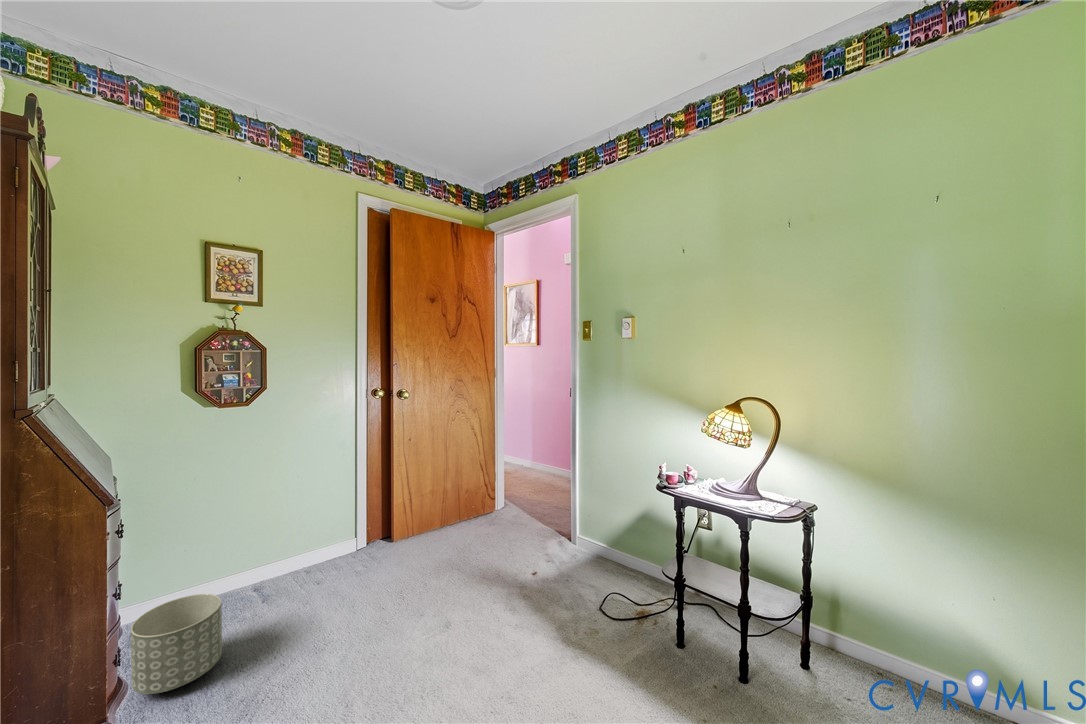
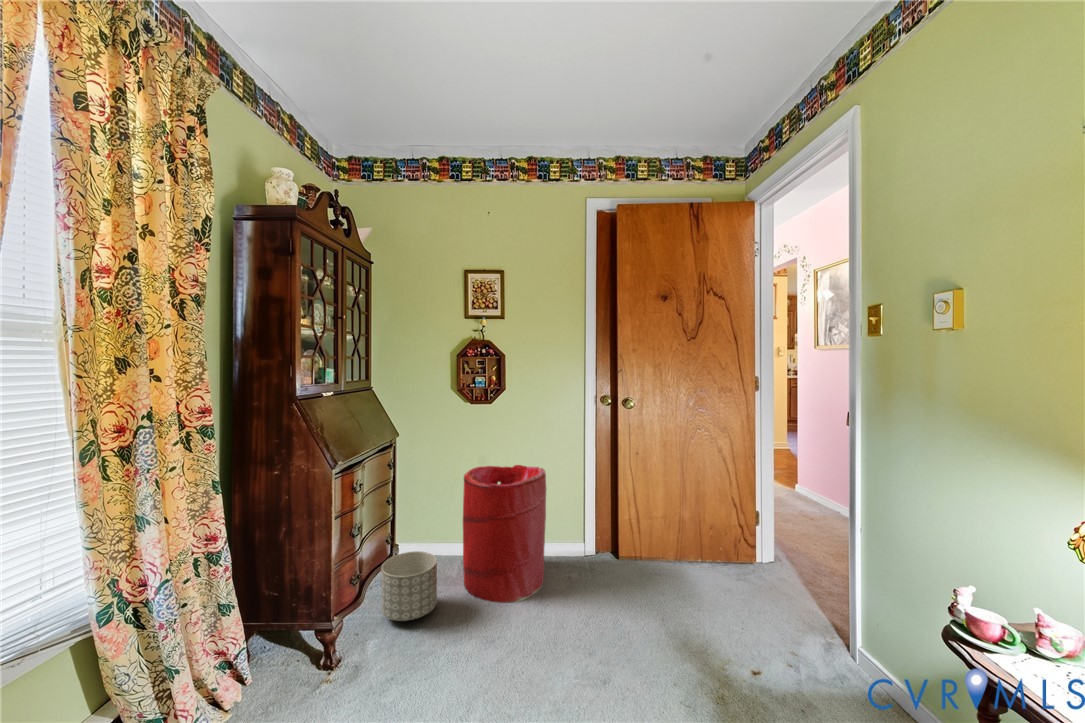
laundry hamper: none [228,466,336,625] -> present [463,465,546,603]

